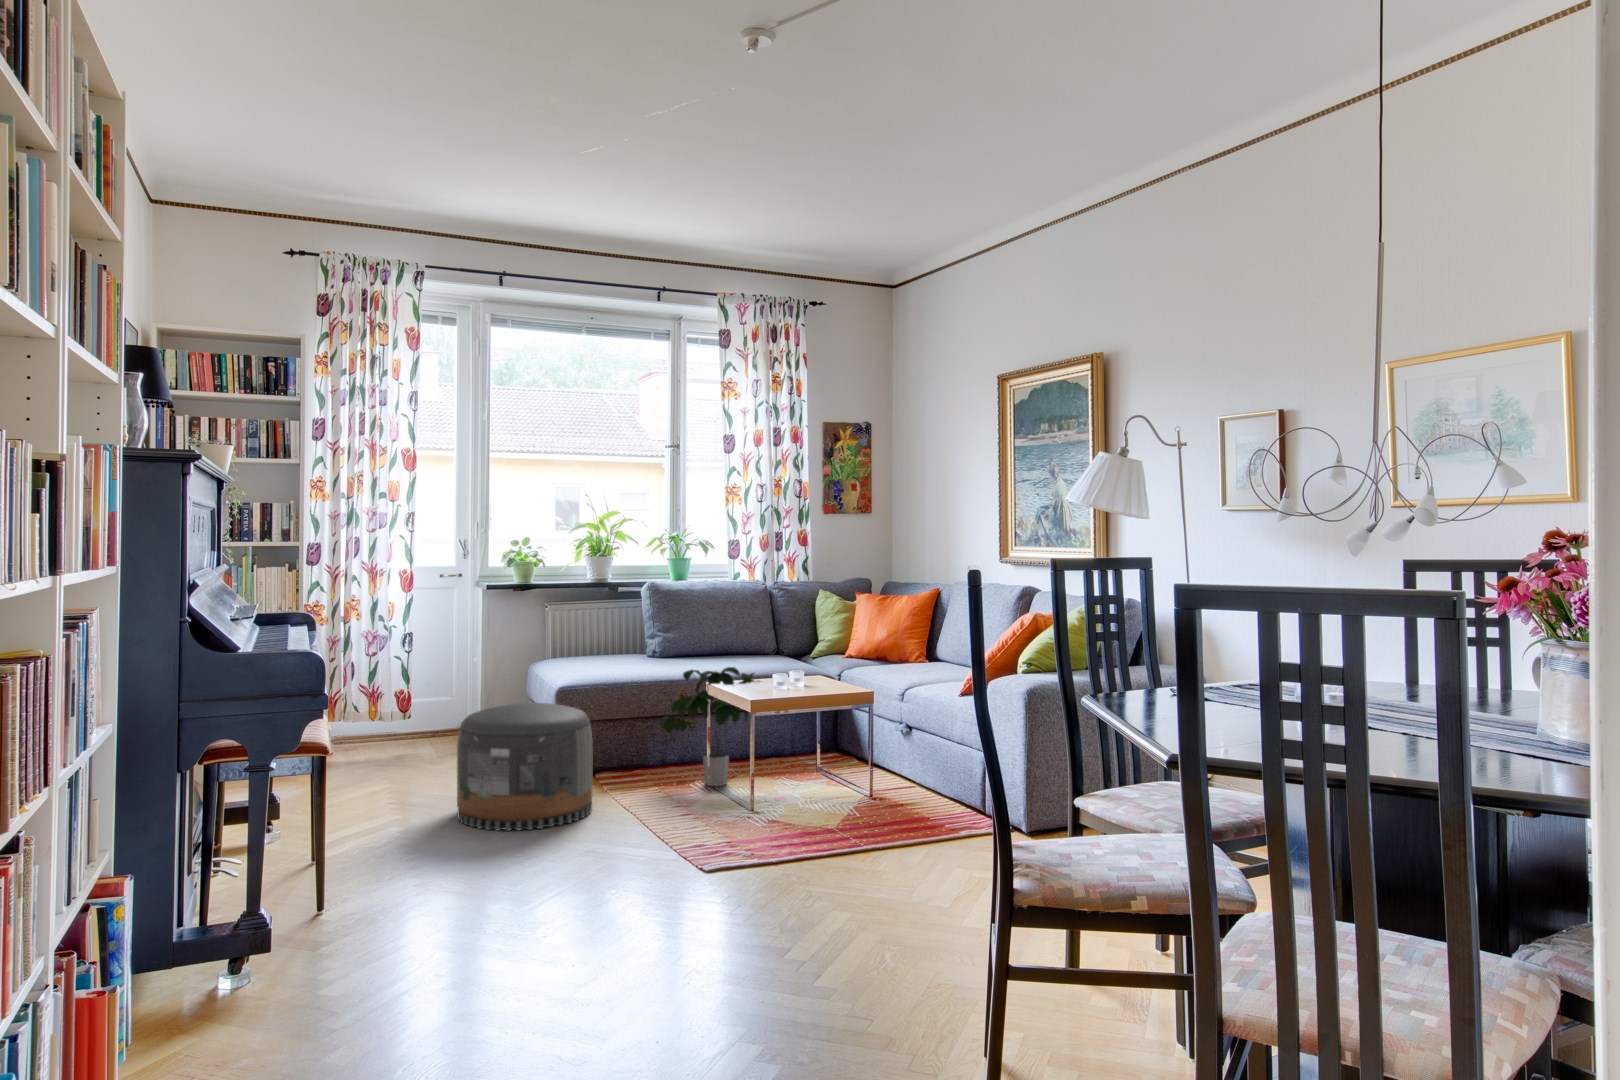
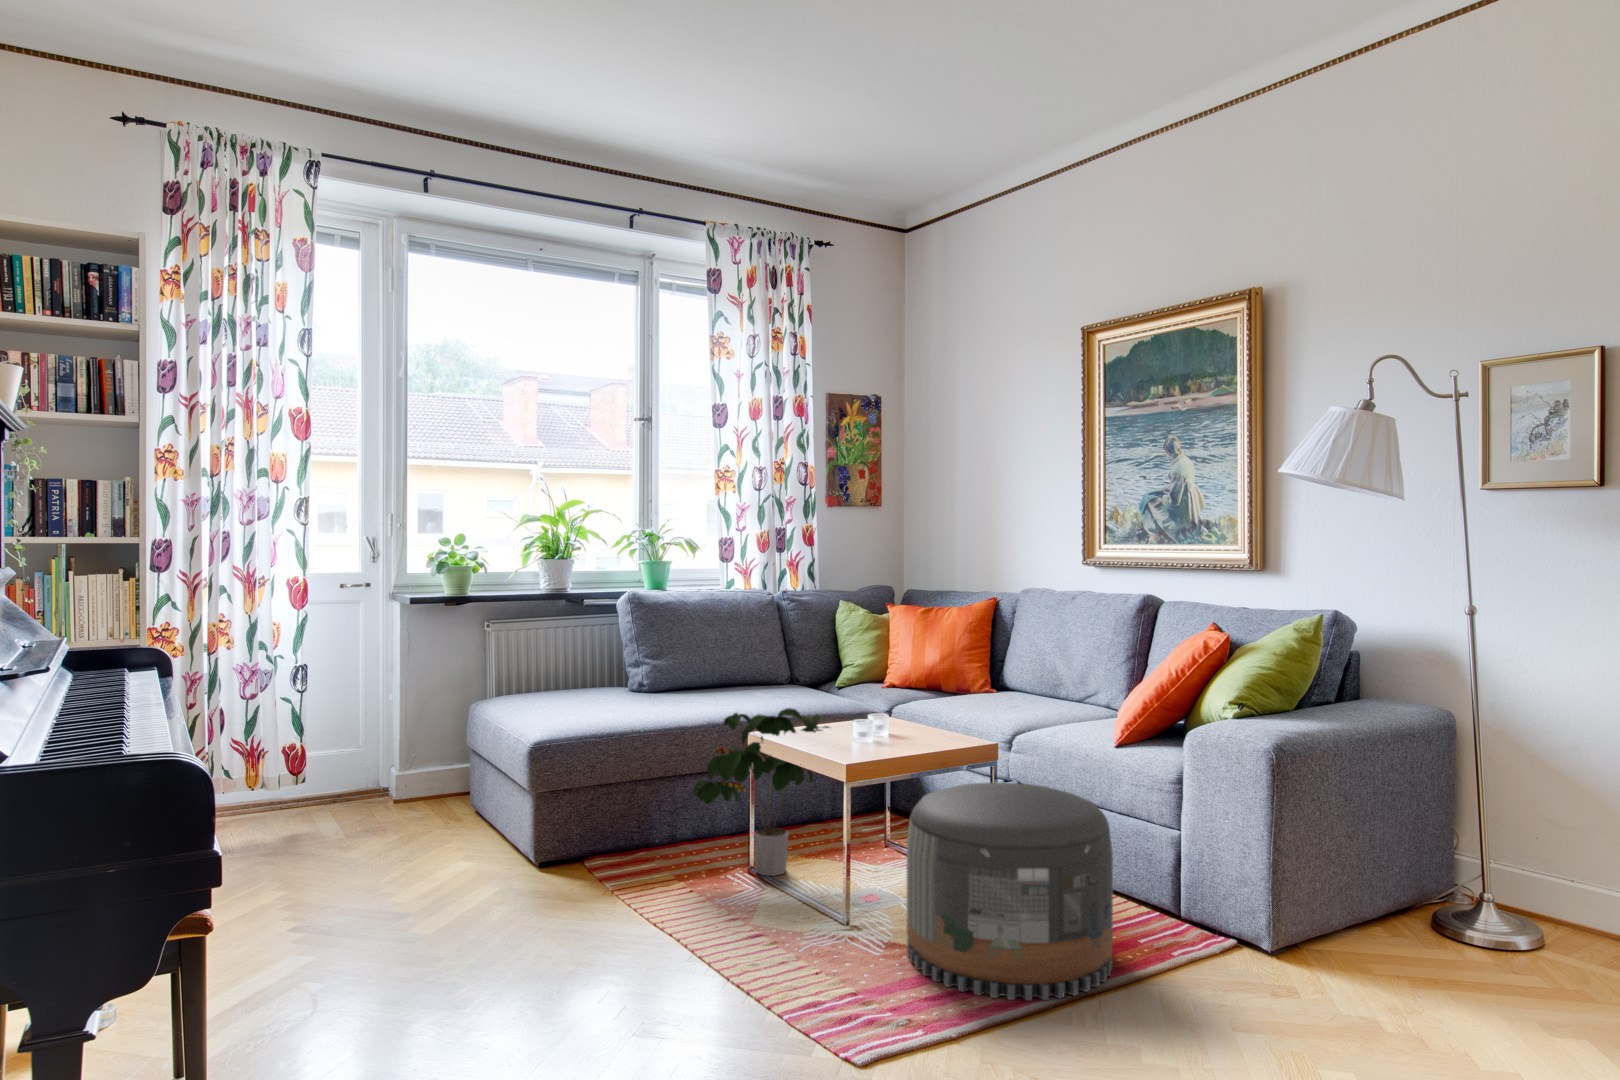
pouf: present [457,703,592,831] -> present [906,783,1113,1000]

